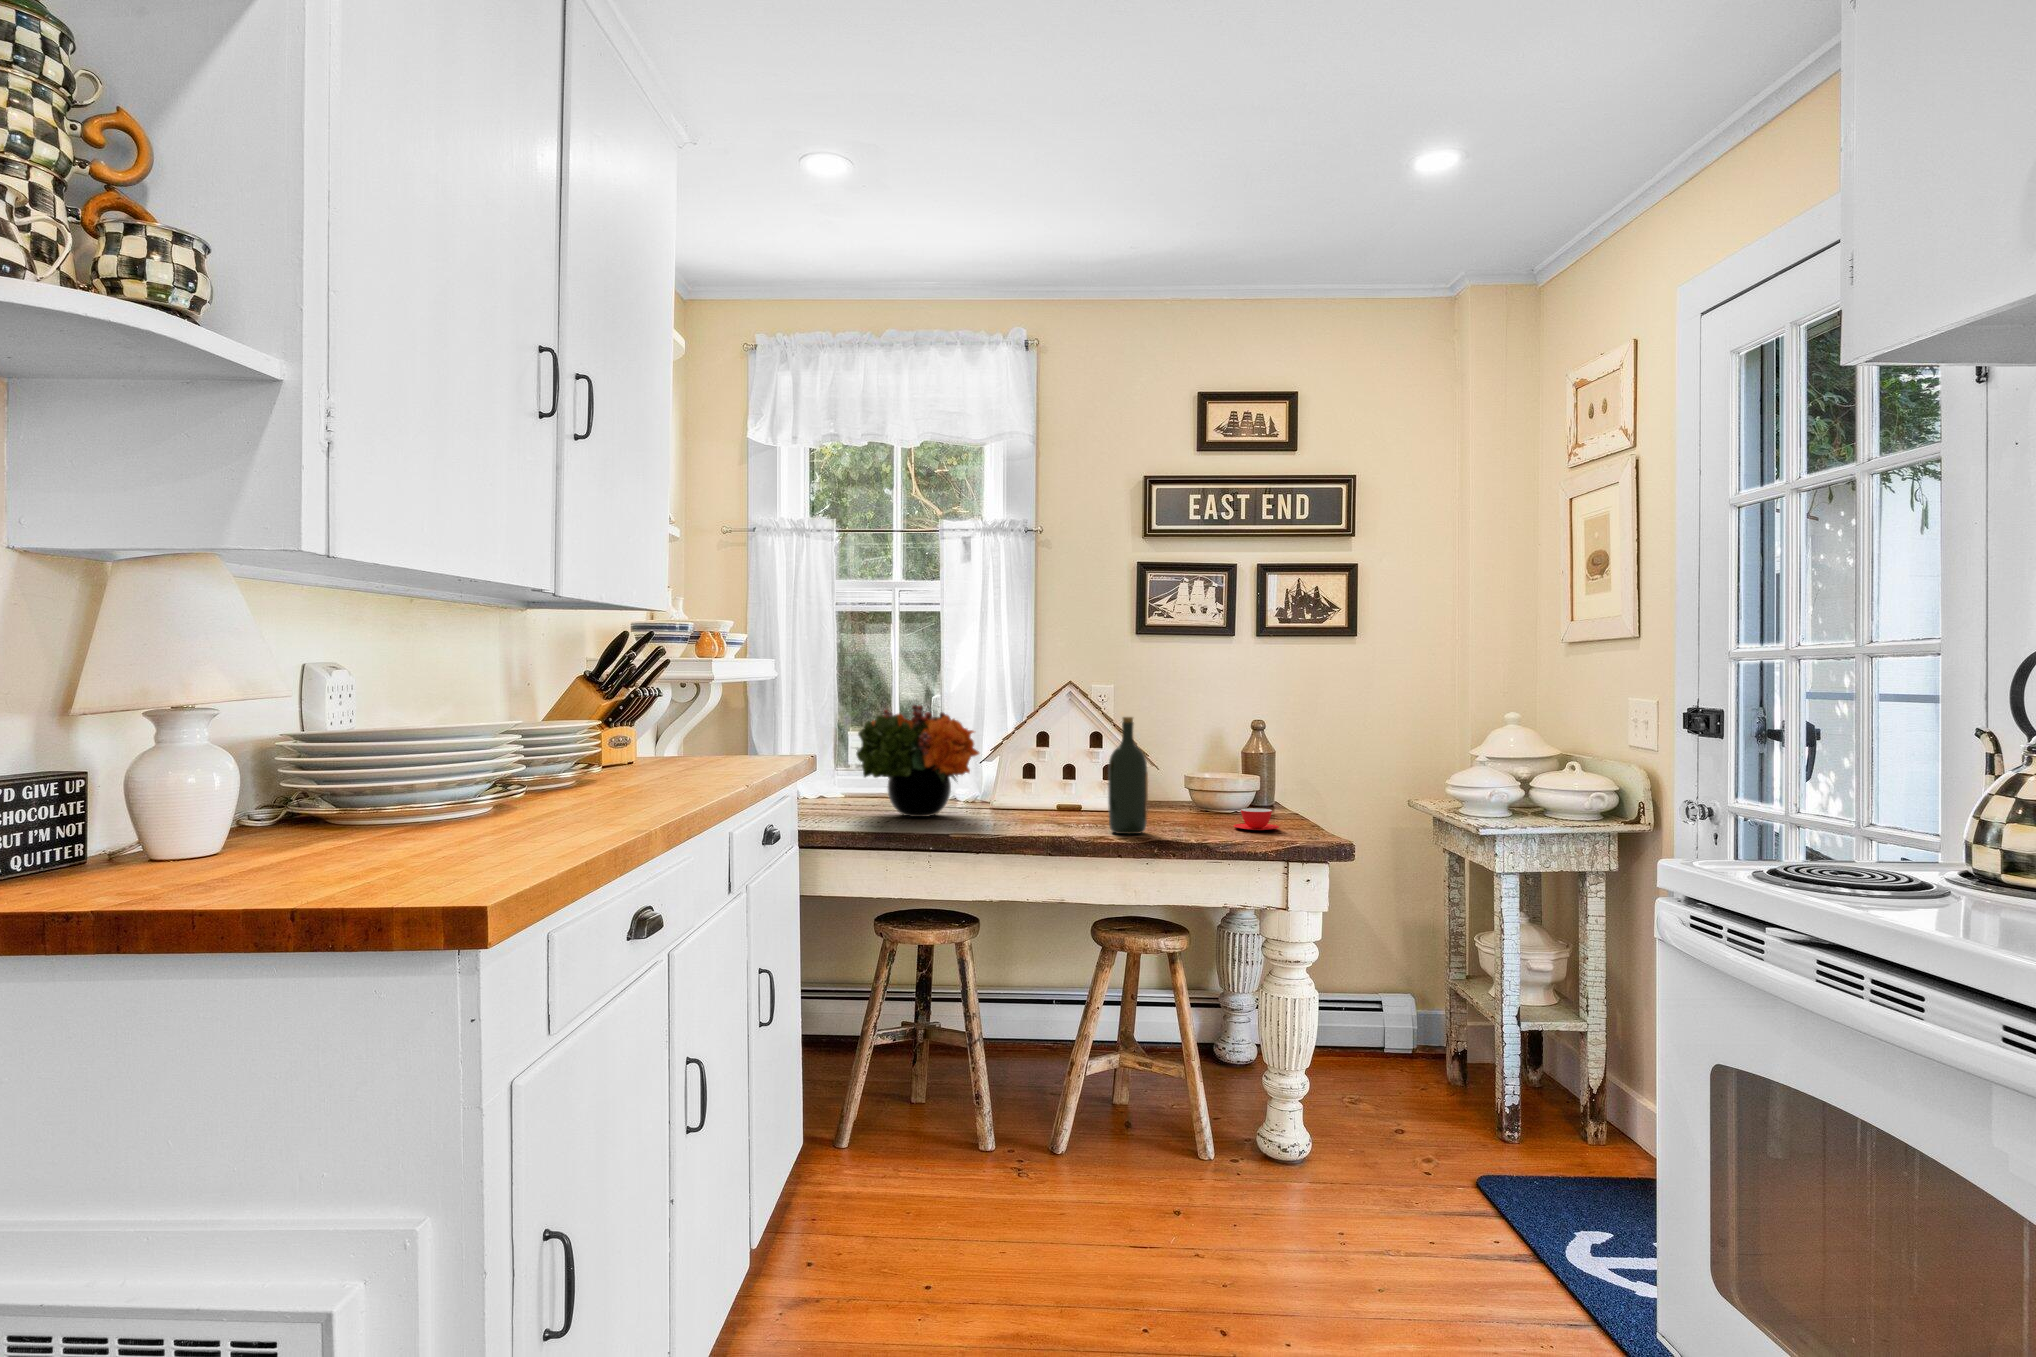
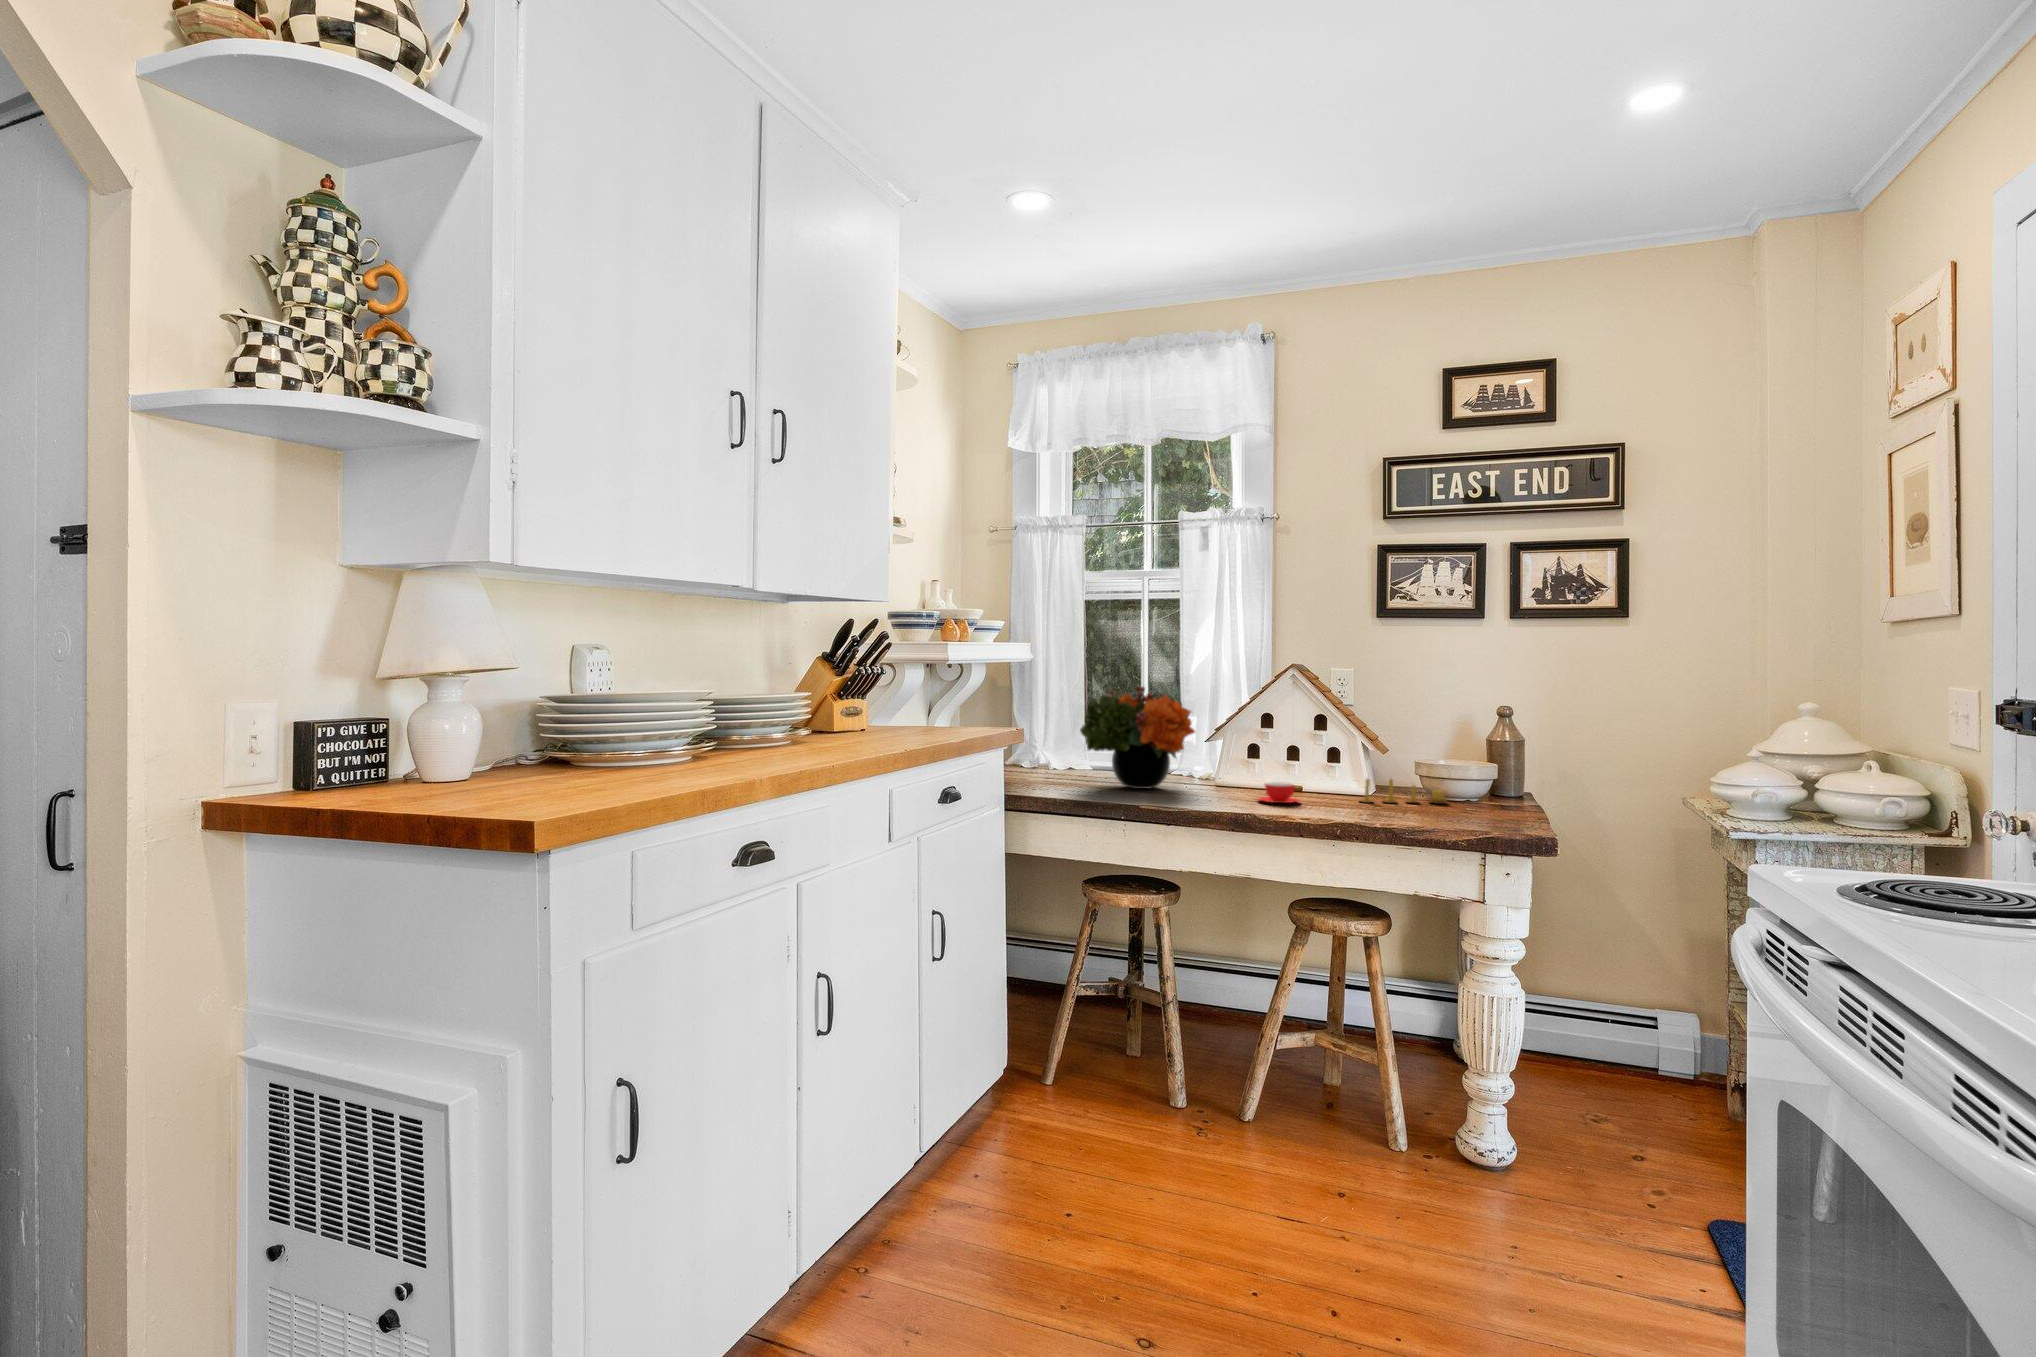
wine bottle: present [1108,717,1148,834] -> none [1305,700,1346,815]
candle: none [1143,792,1224,820] -> present [1360,779,1447,803]
teacup: present [1234,808,1279,830] -> present [1259,782,1300,803]

